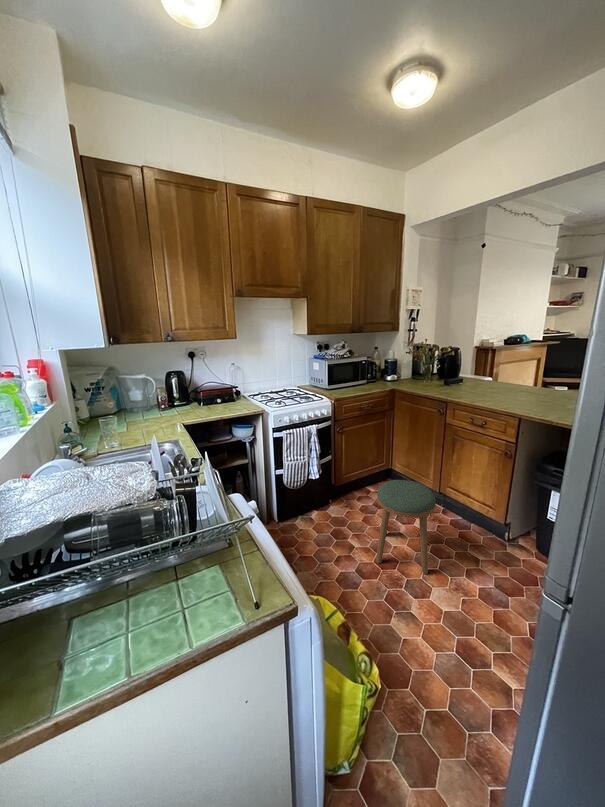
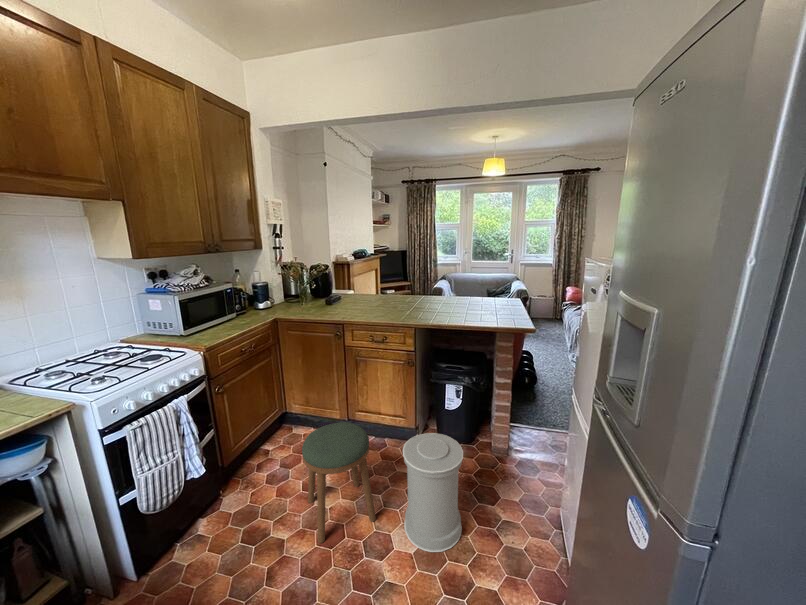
trash can: none [449,518,526,636] -> present [403,433,463,552]

